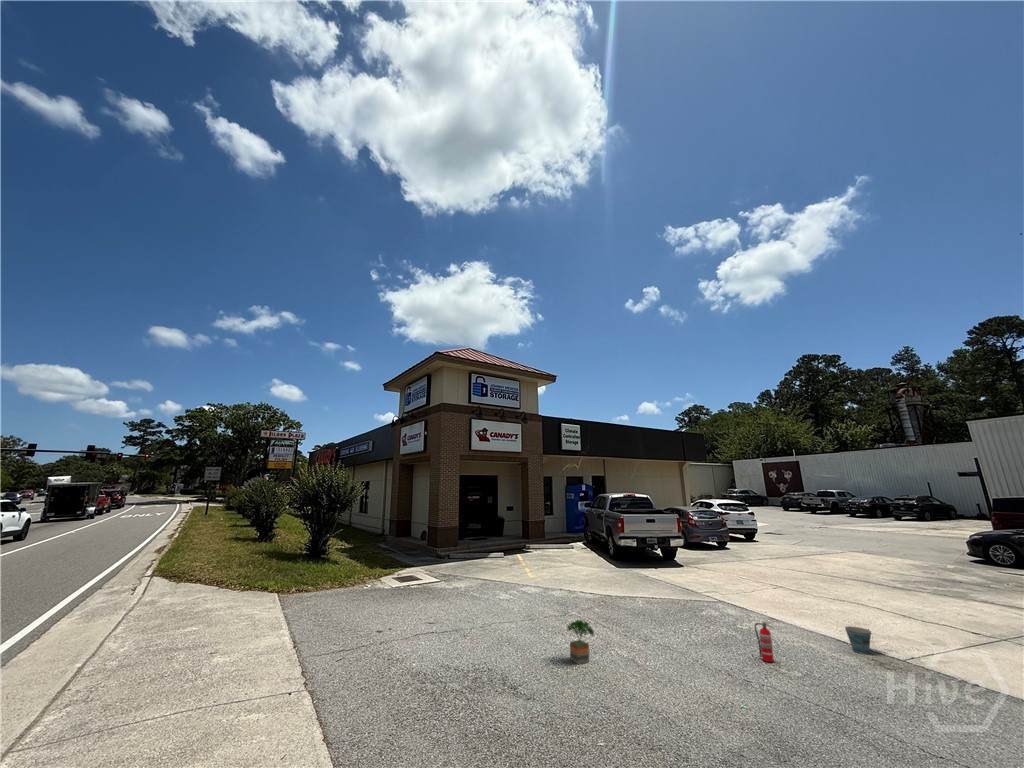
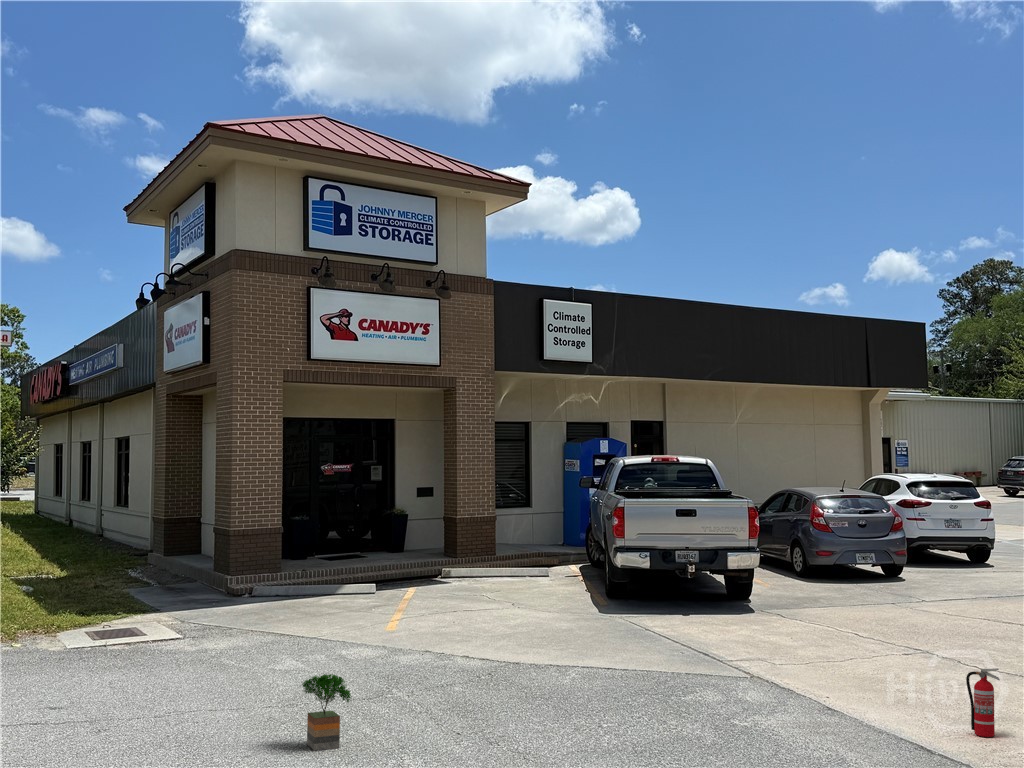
fire extinguisher: present [754,622,774,662] -> present [966,668,1000,737]
bucket: present [845,626,871,654] -> none [874,696,920,744]

